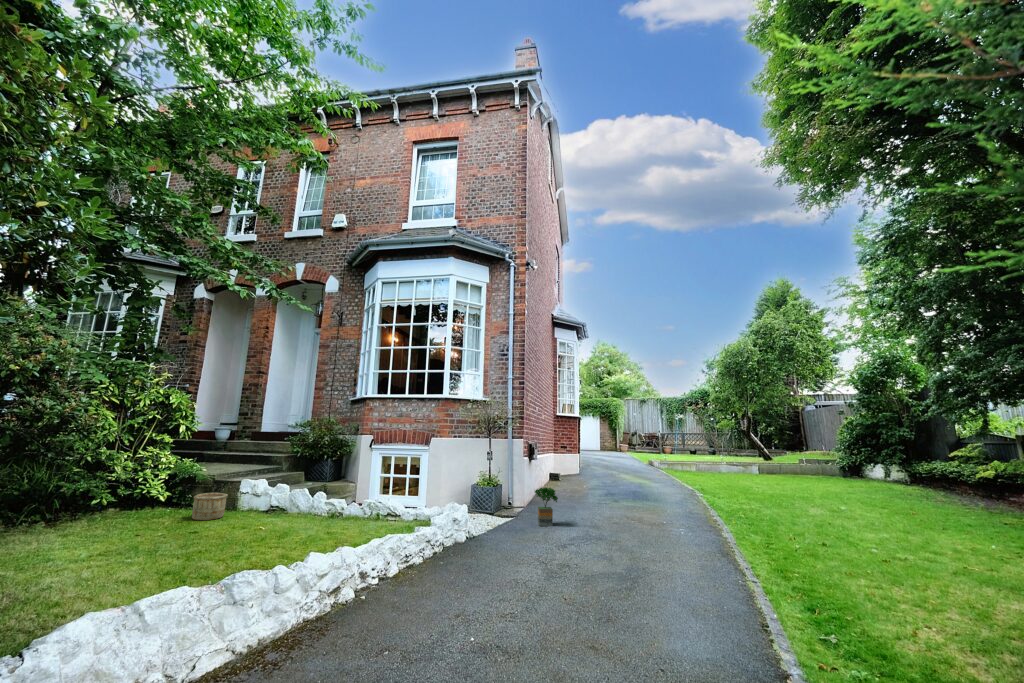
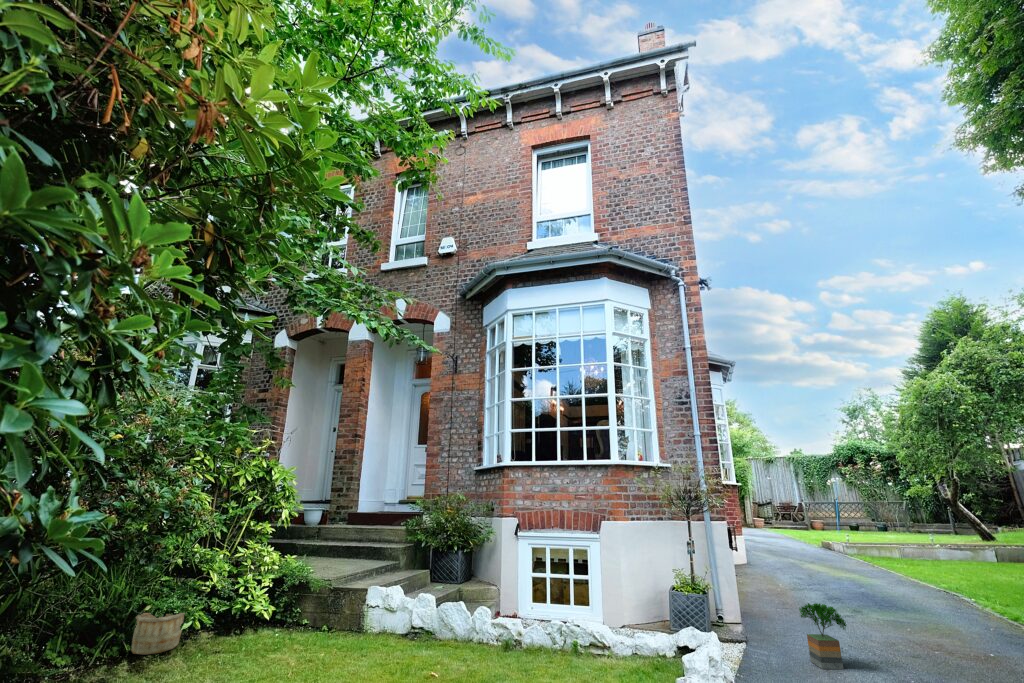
wooden bucket: present [192,493,228,520] -> present [131,613,185,655]

